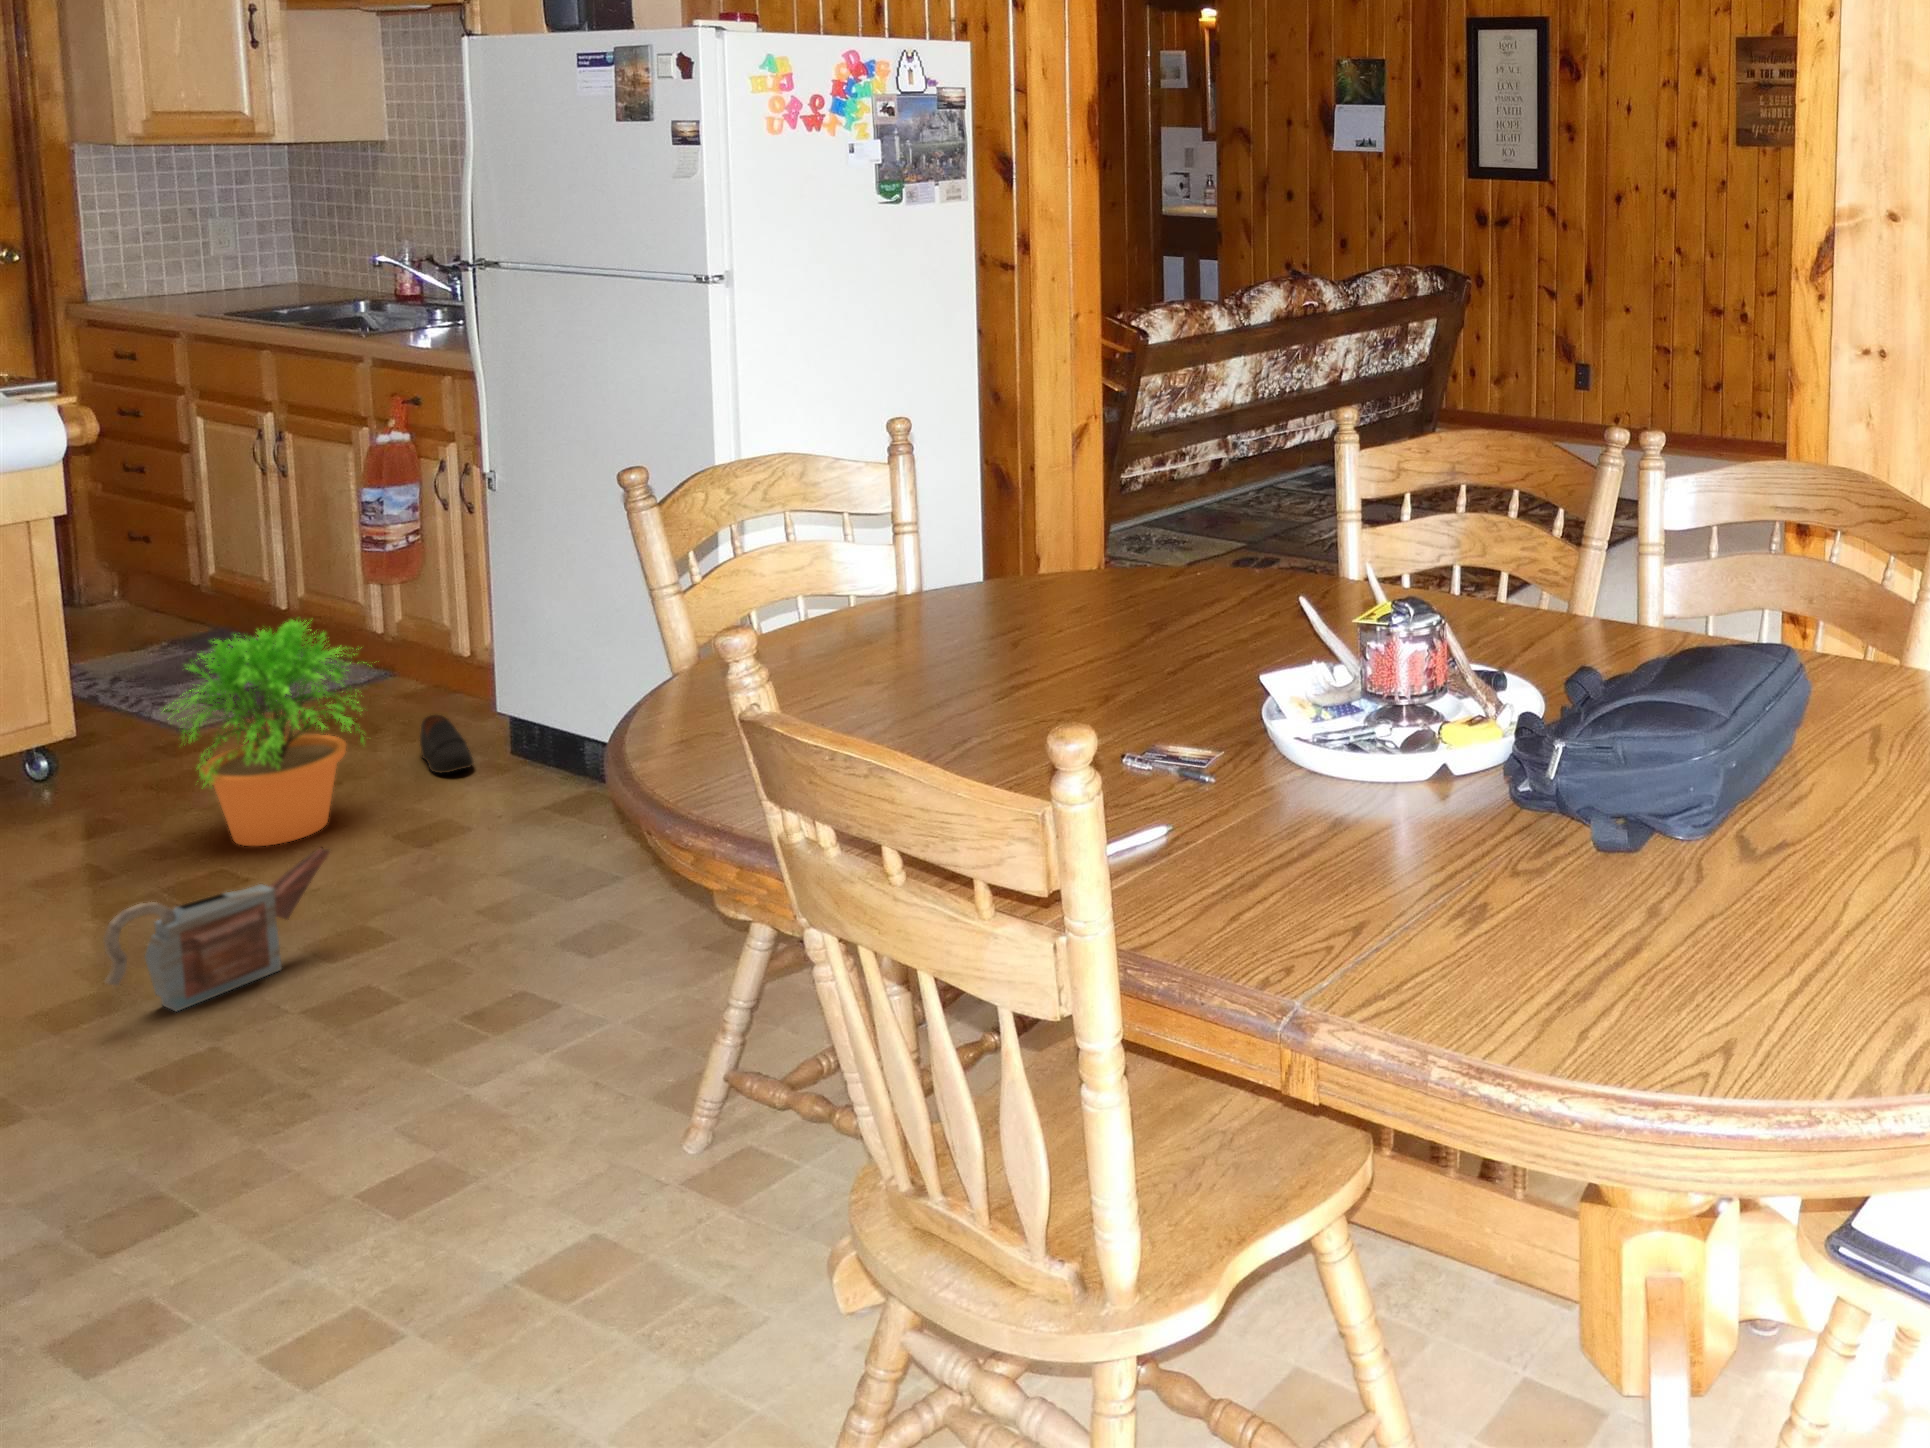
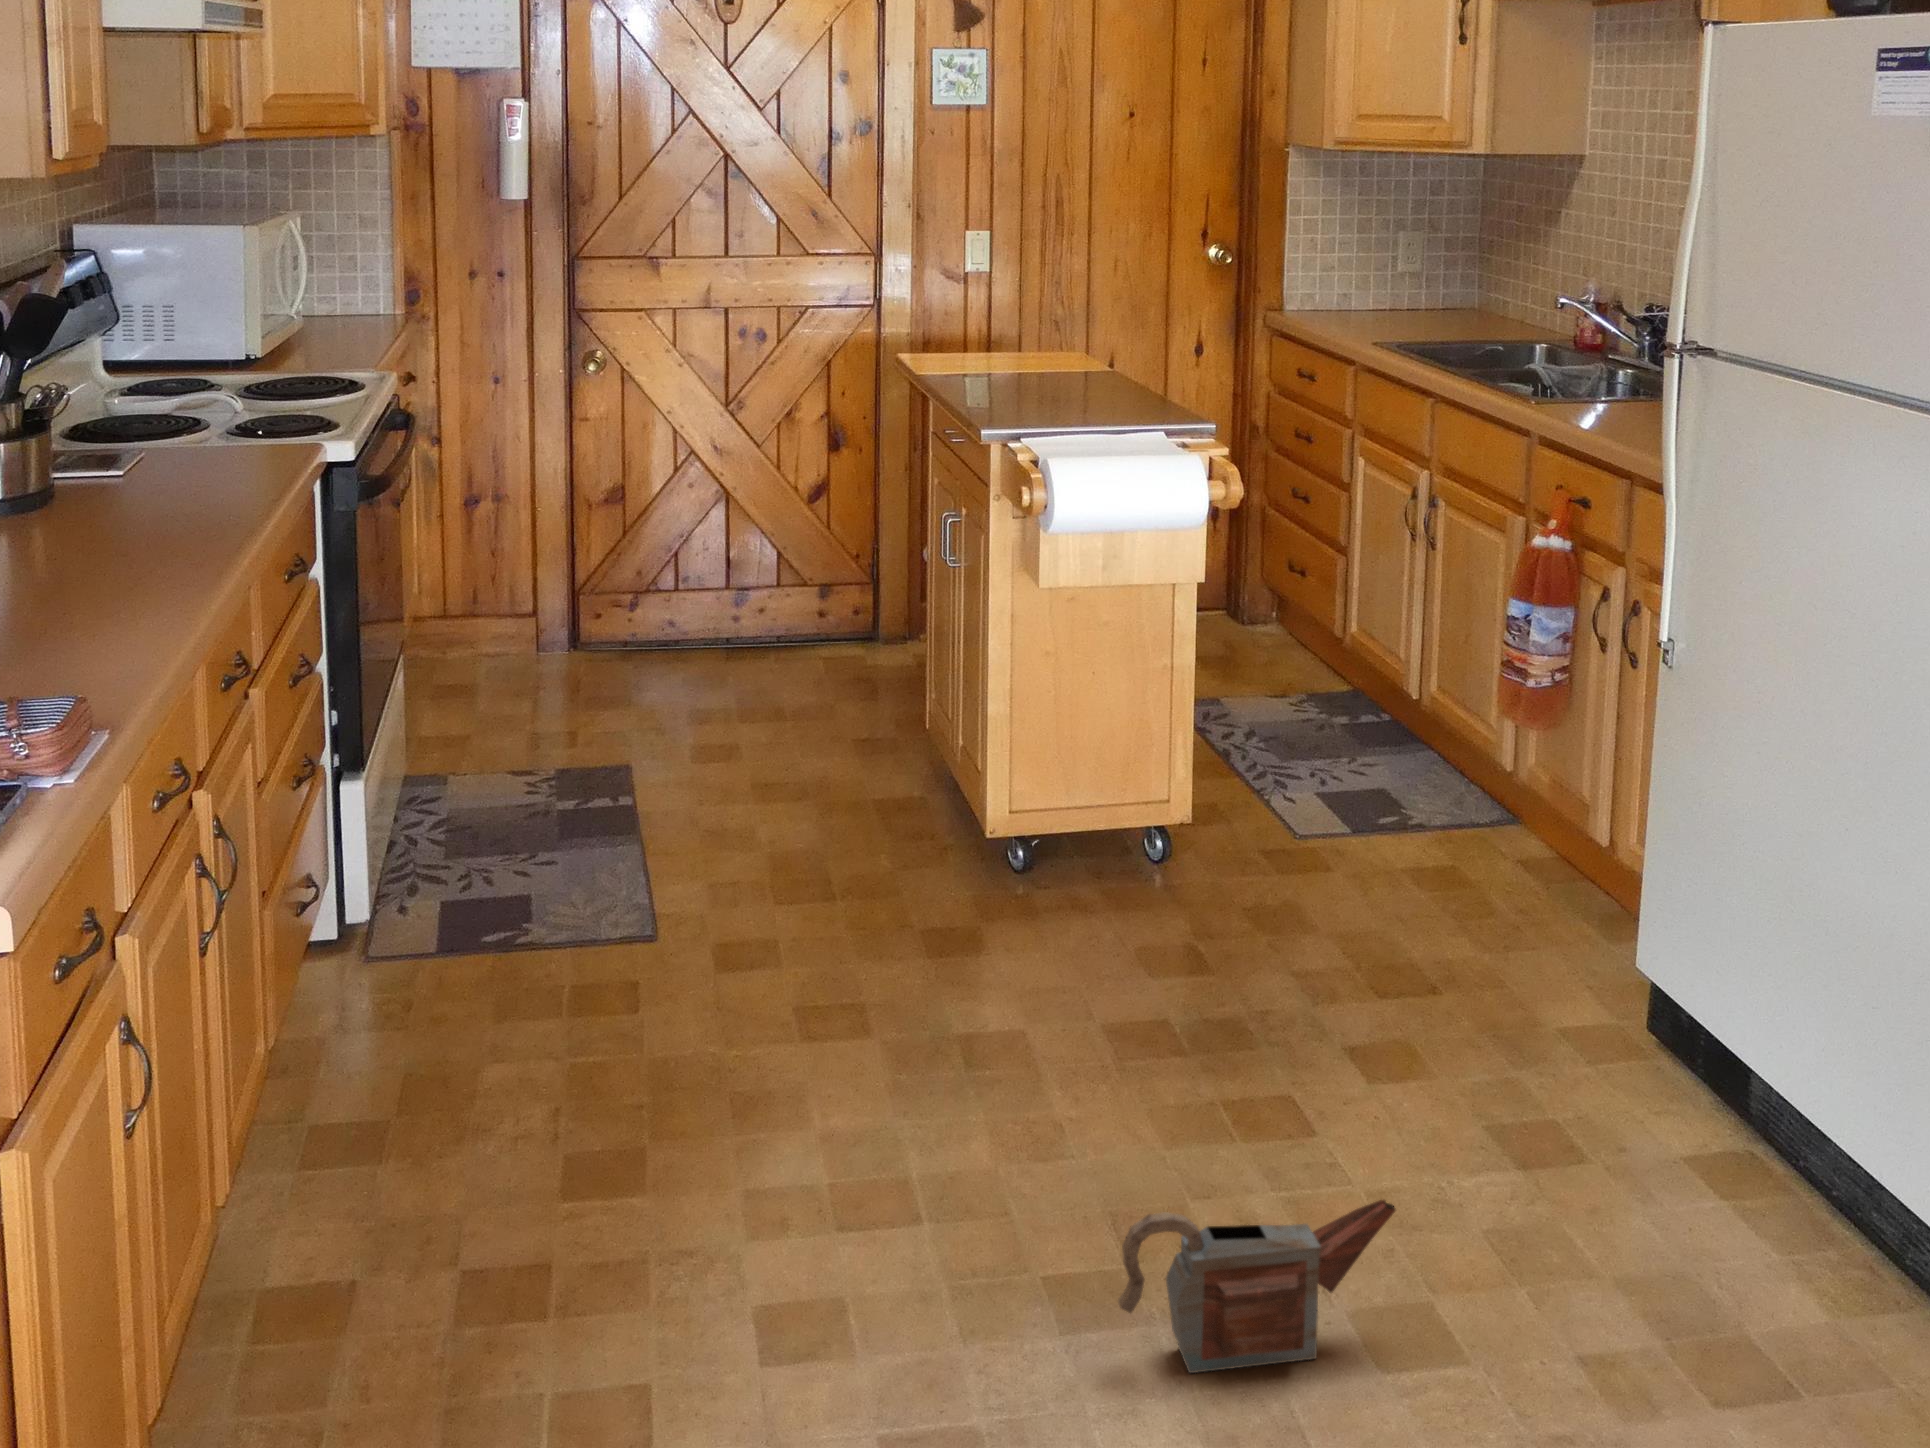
potted plant: present [164,620,365,846] -> none [1249,788,1497,1085]
shoe: present [420,715,474,773] -> none [1532,937,1593,1043]

